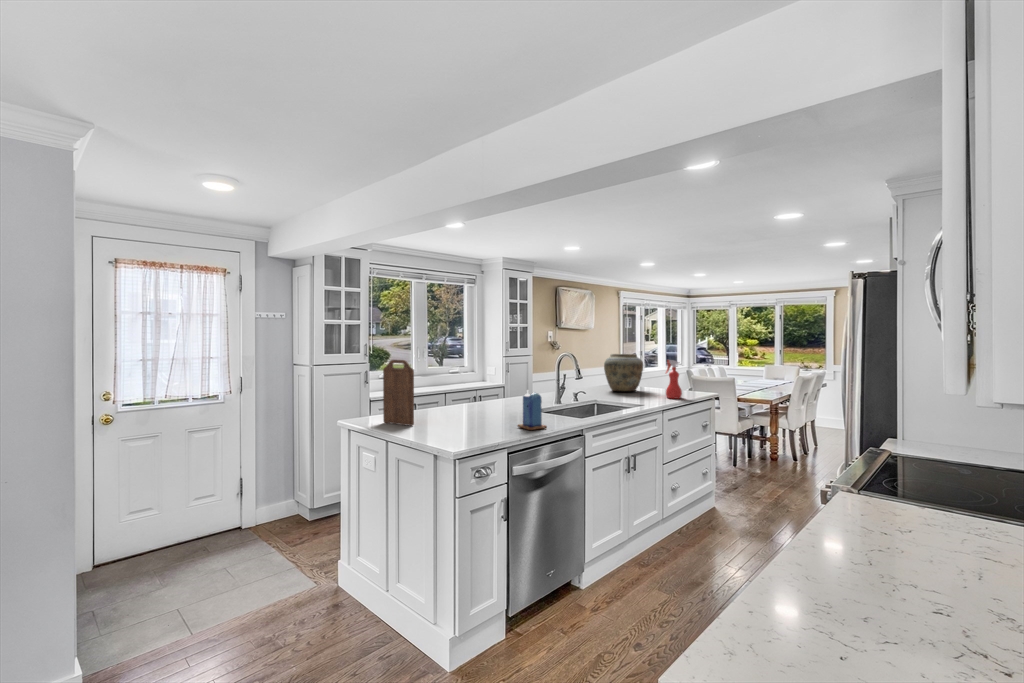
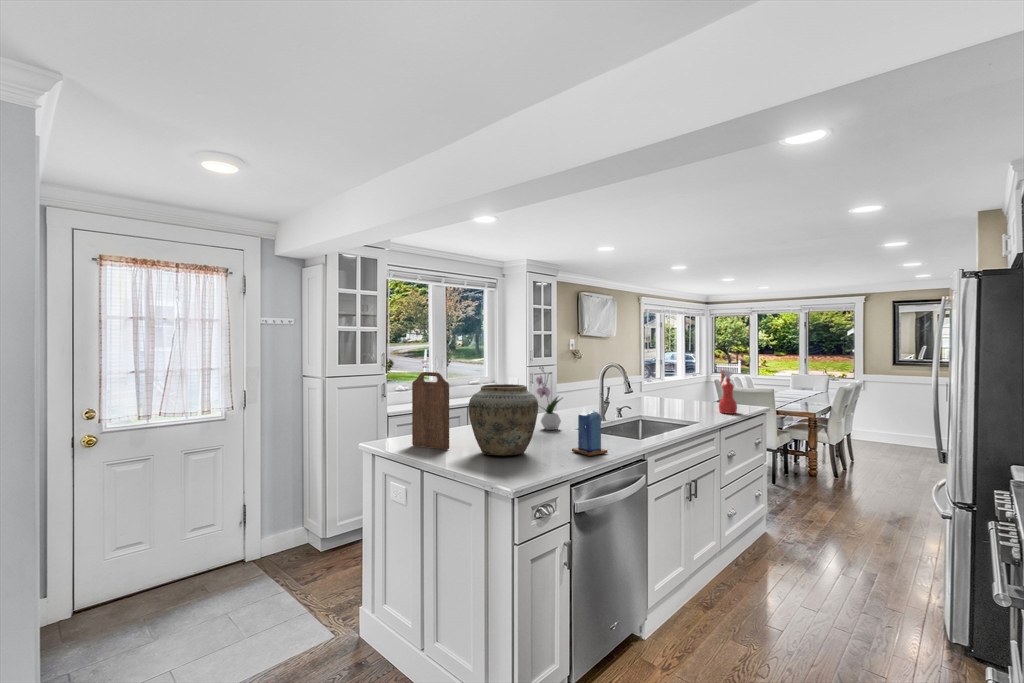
vase: present [604,354,643,391] -> present [468,384,538,455]
flower arrangement: none [497,356,520,411] -> present [536,367,561,430]

